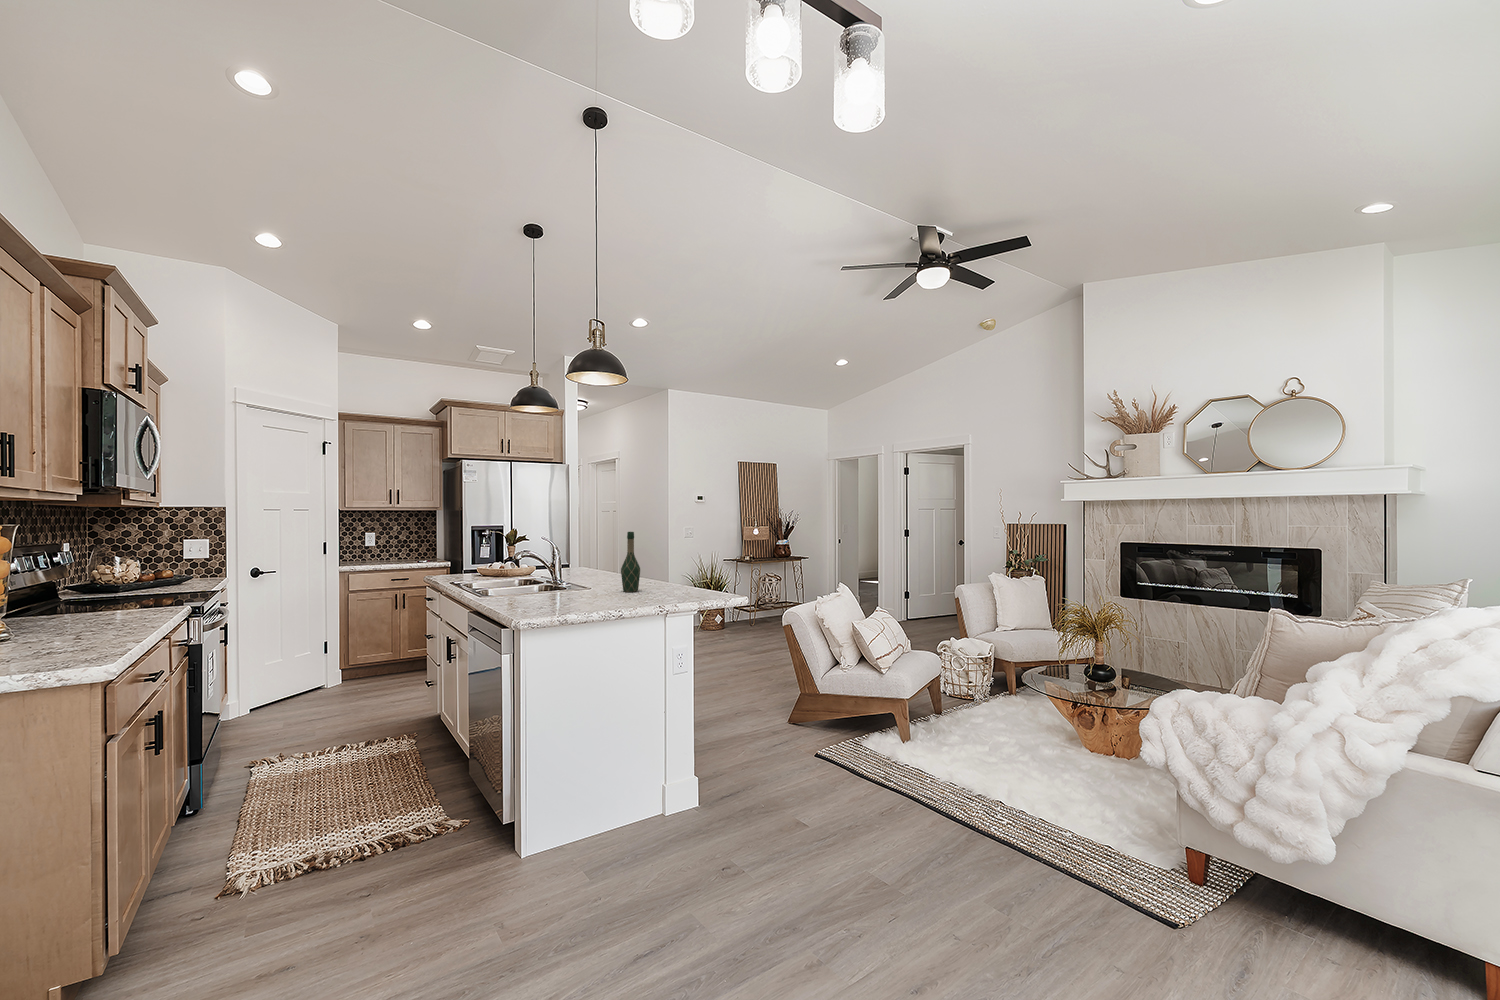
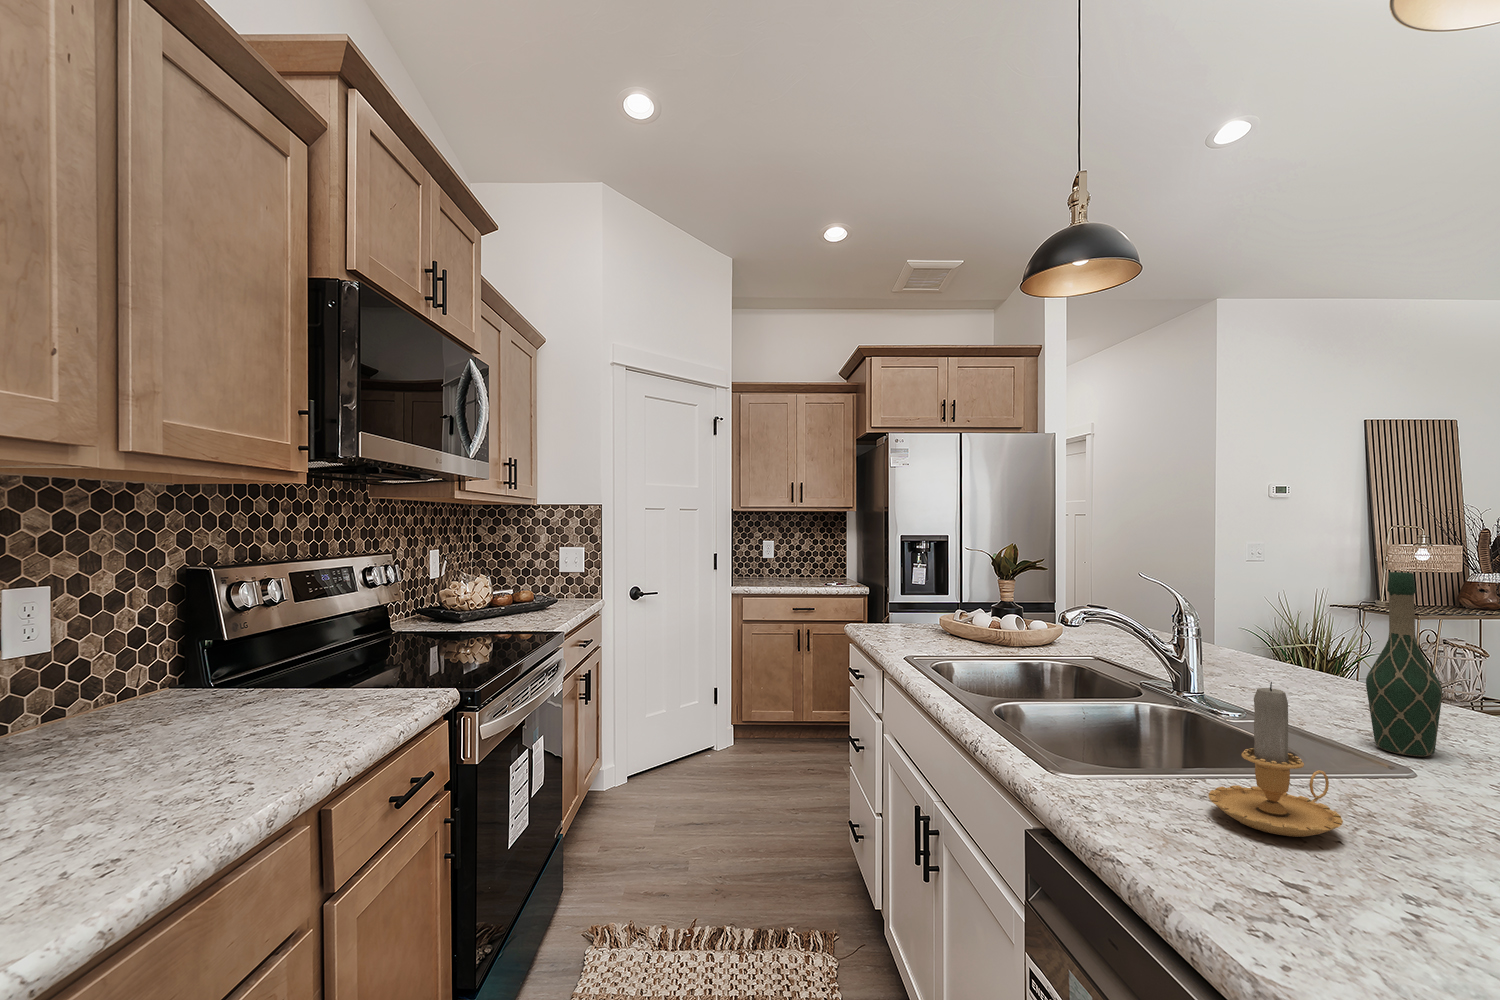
candle: none [544,563,581,606] -> present [1209,682,1343,837]

